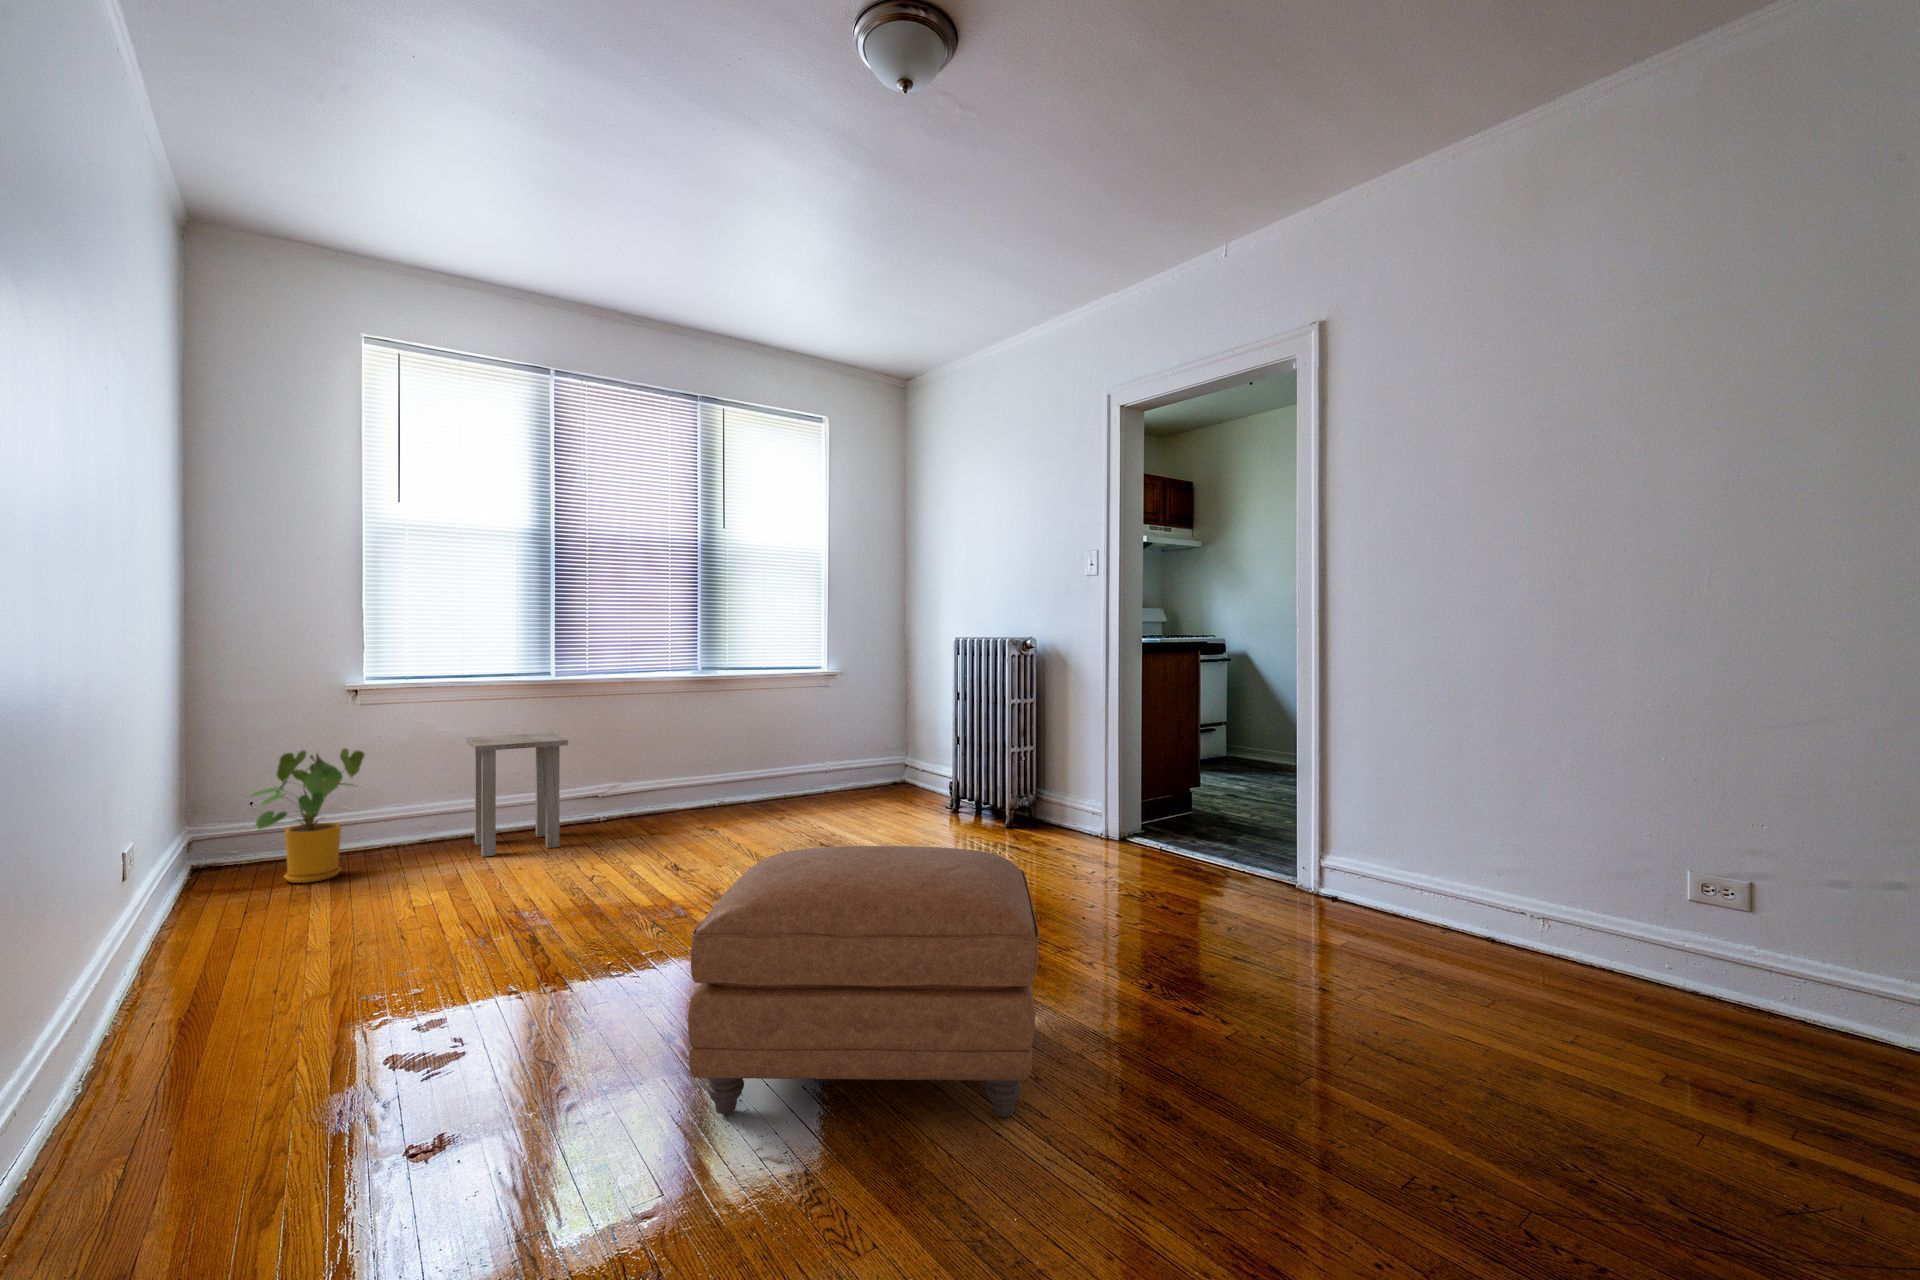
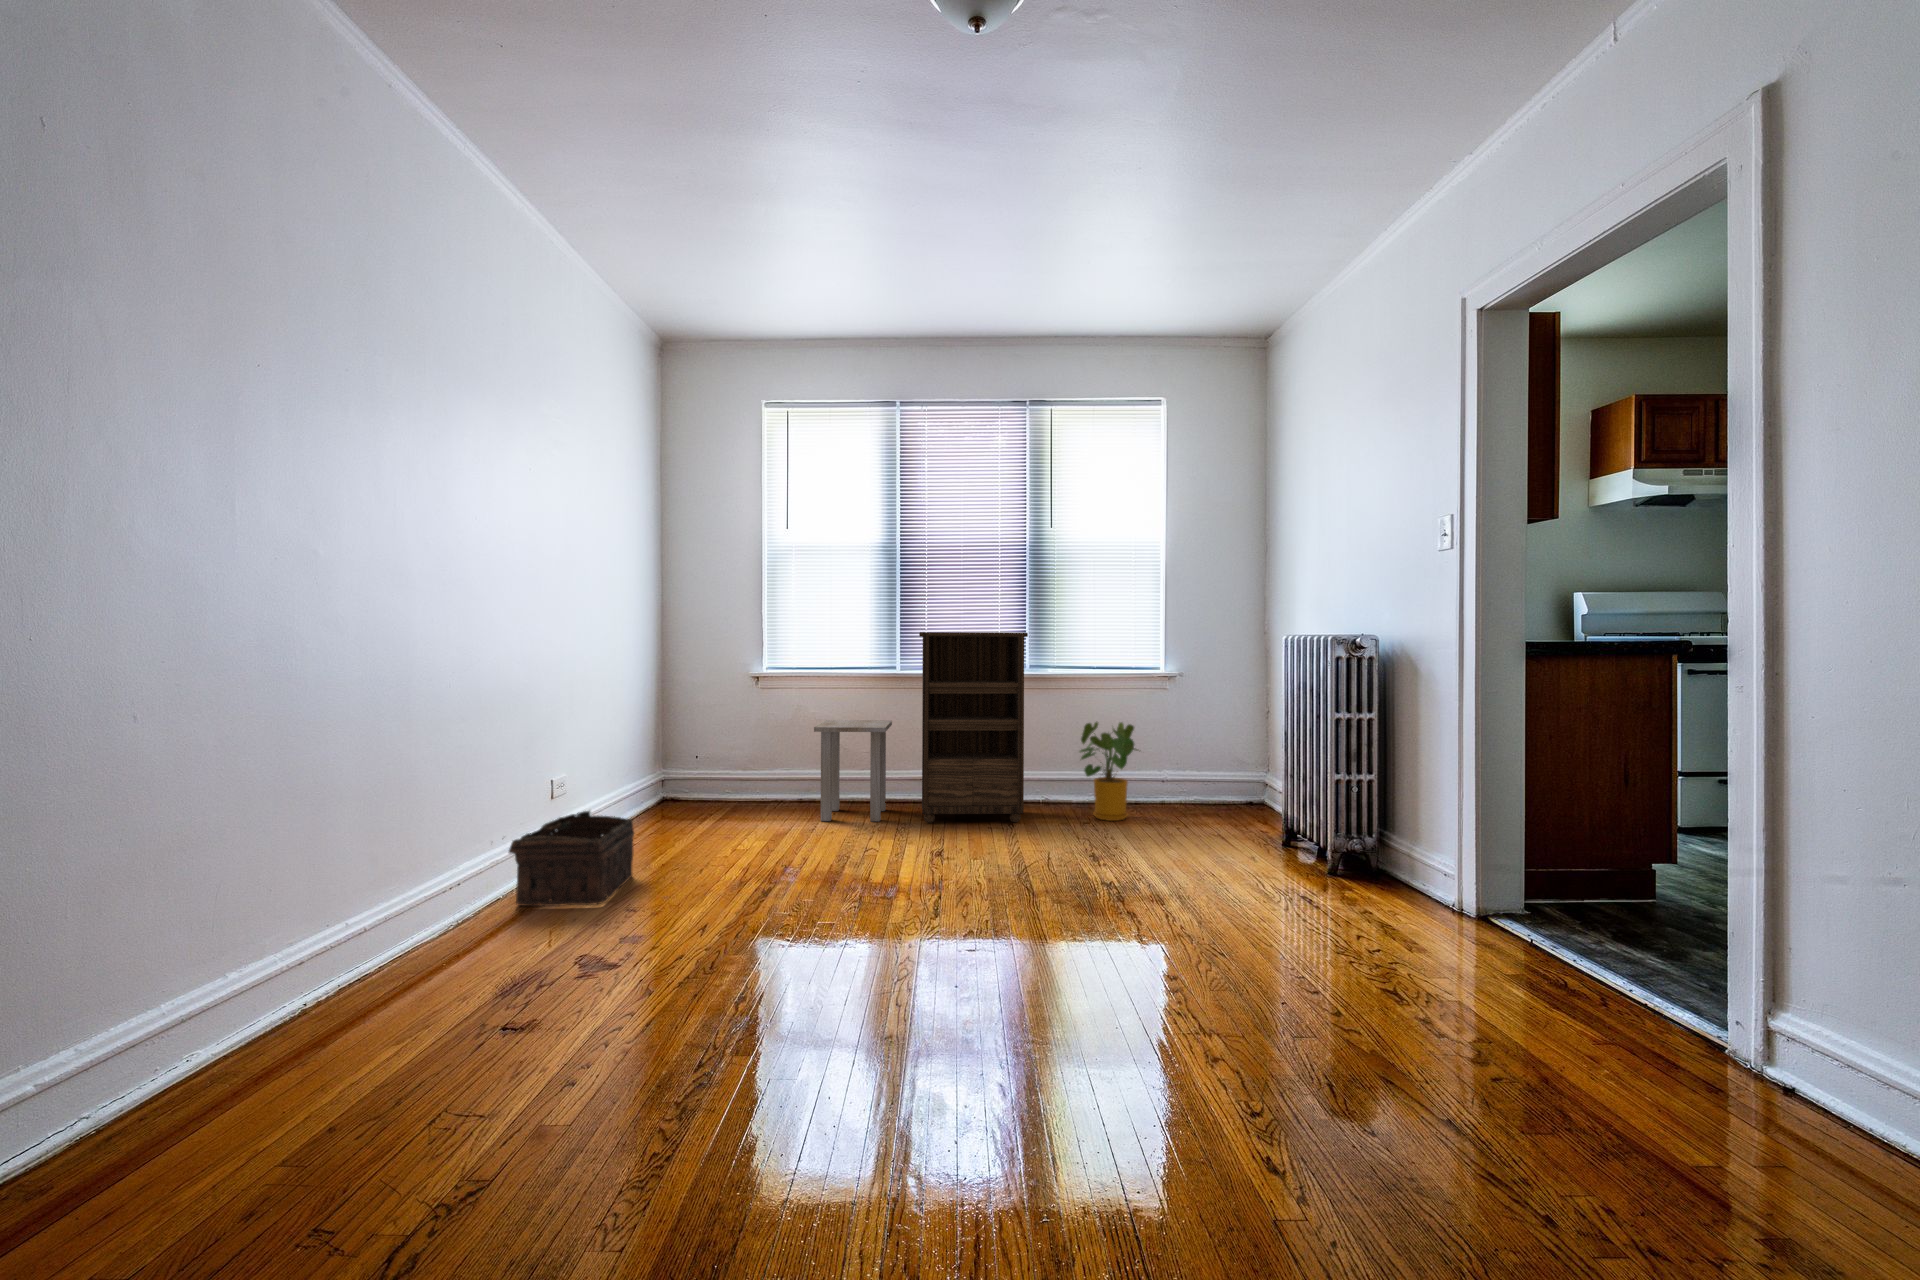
bookshelf: none [592,633,724,840] -> present [919,632,1028,823]
house plant: present [250,748,364,883] -> present [1080,722,1138,821]
ottoman: present [688,846,1039,1117] -> none [644,847,1045,1190]
basket: none [106,880,320,1029] -> present [509,811,634,906]

